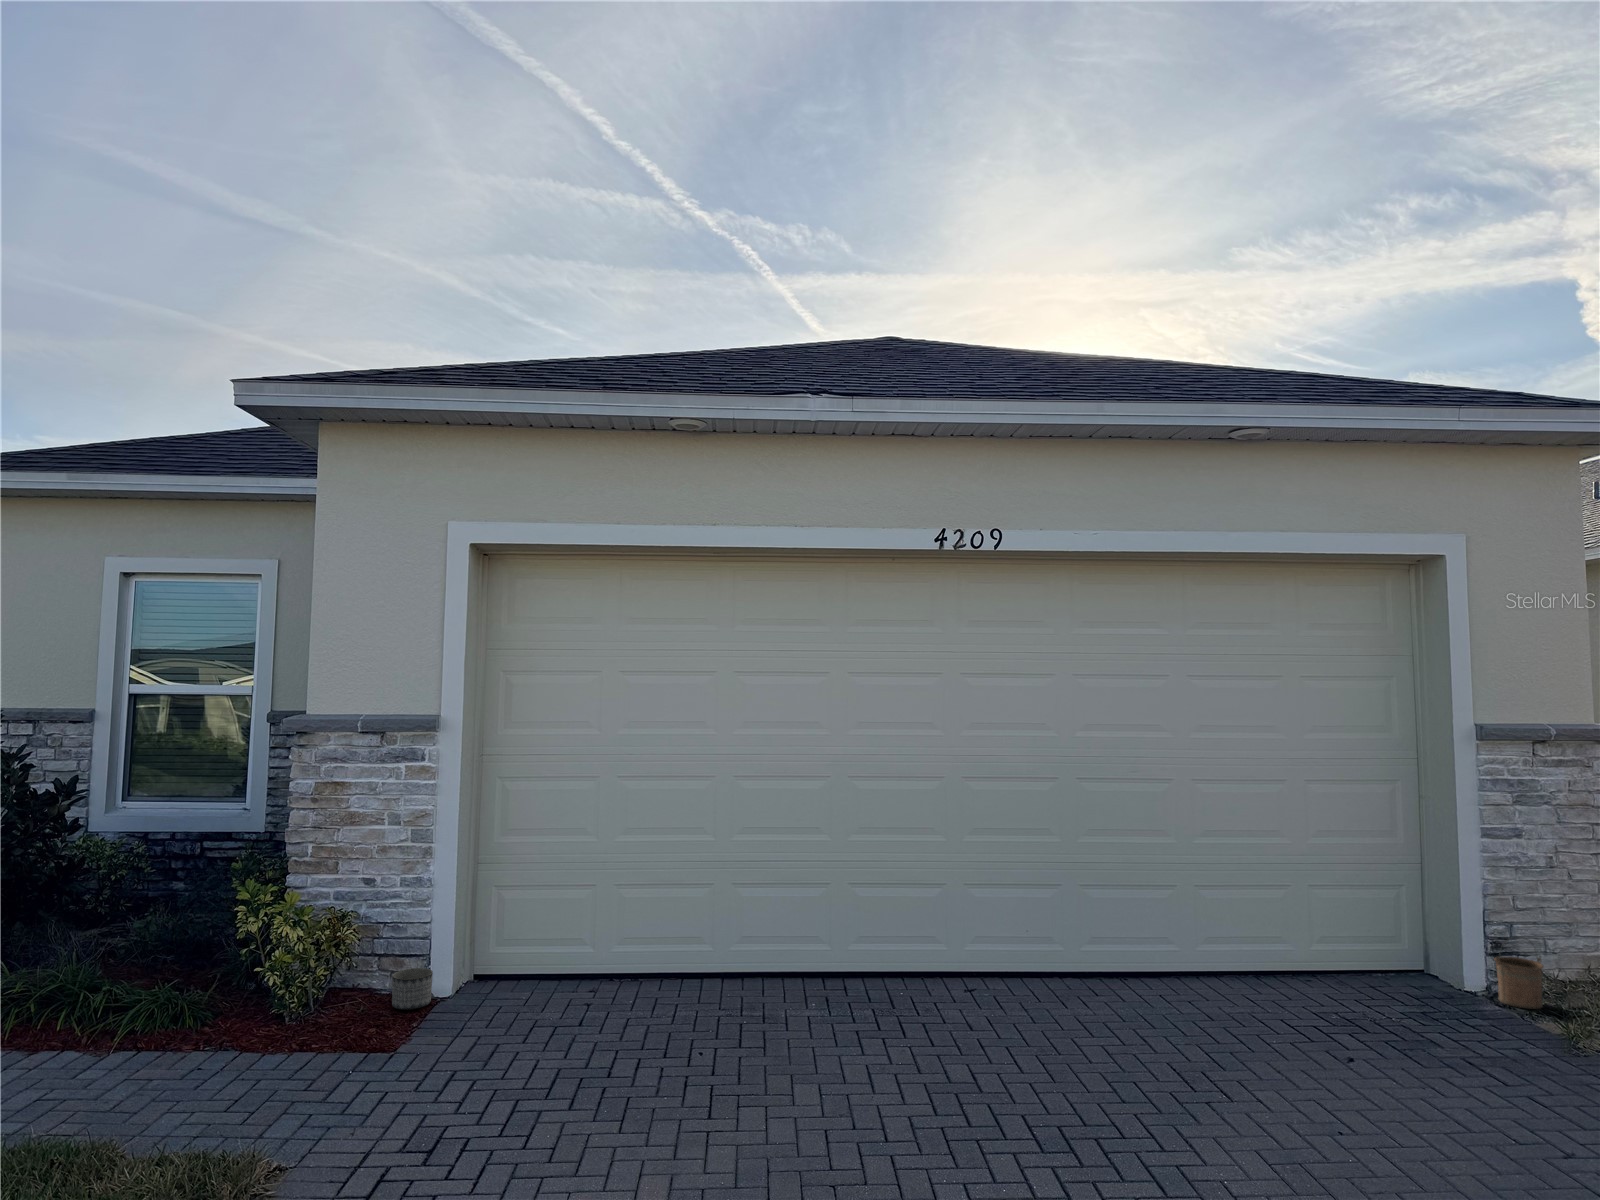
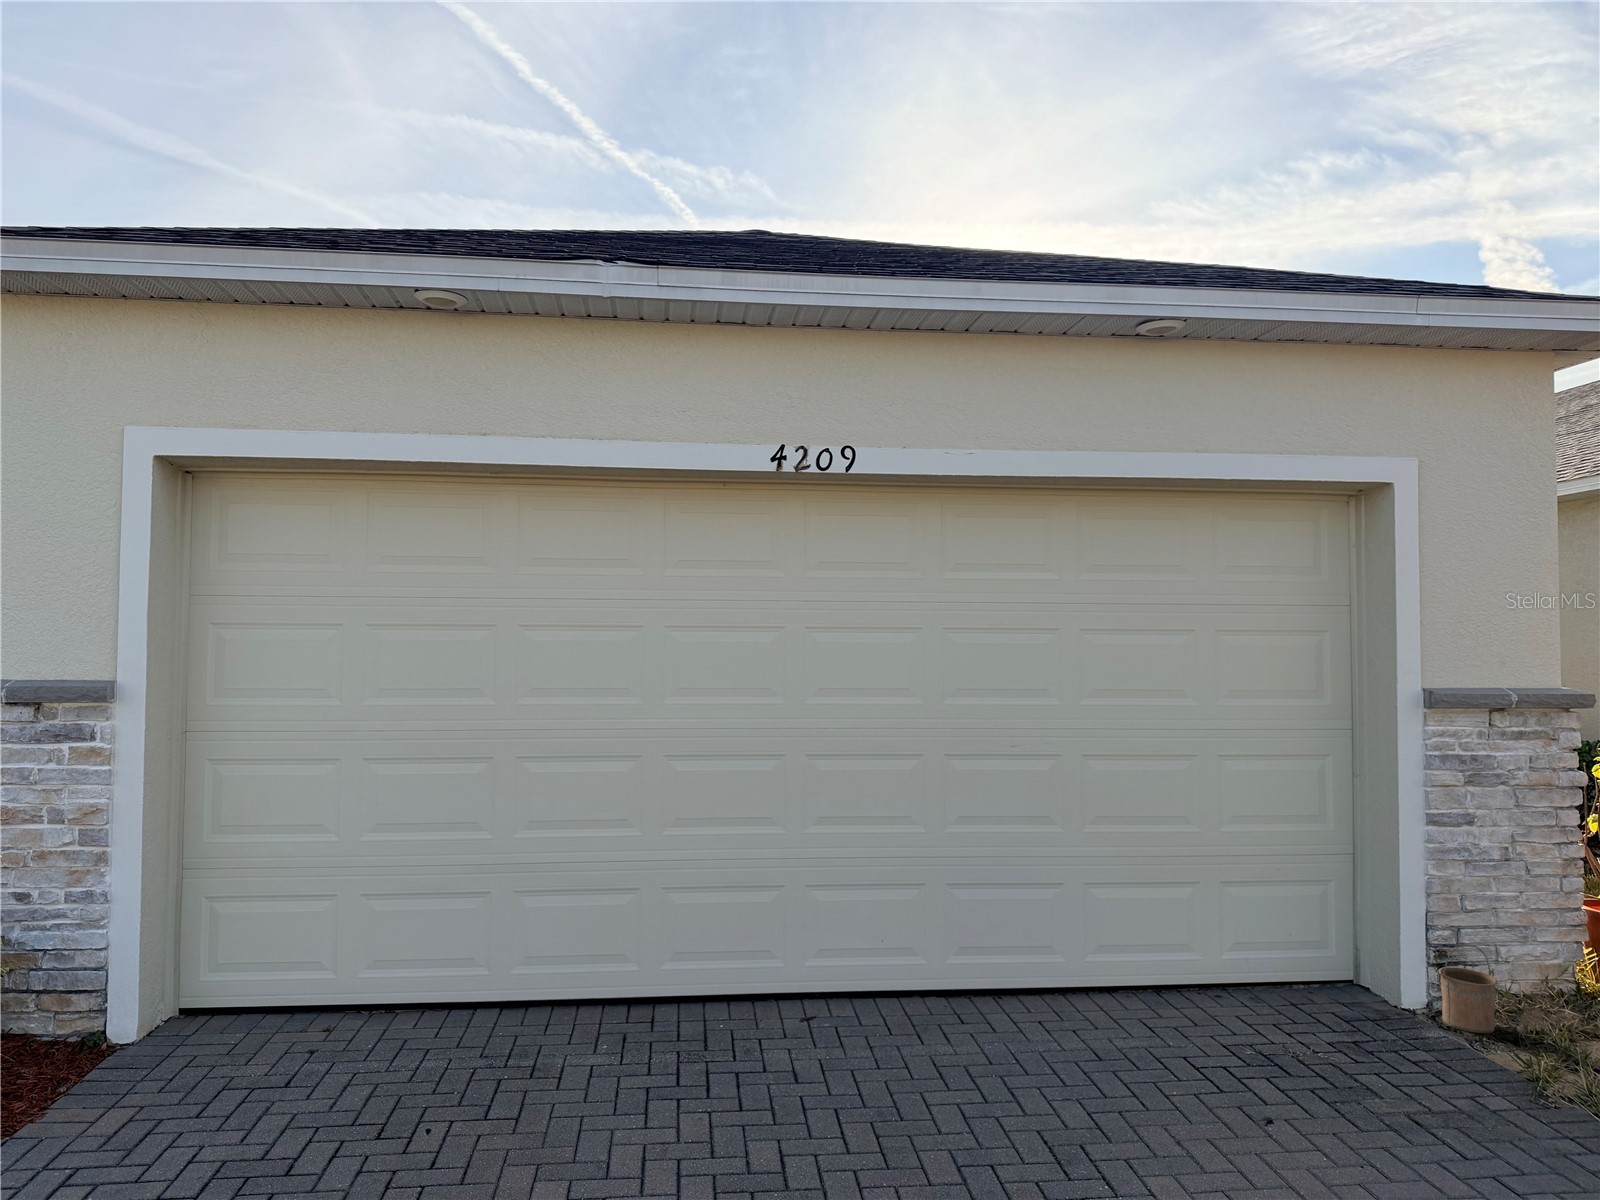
planter: present [392,968,433,1010] -> none [39,1008,101,1067]

